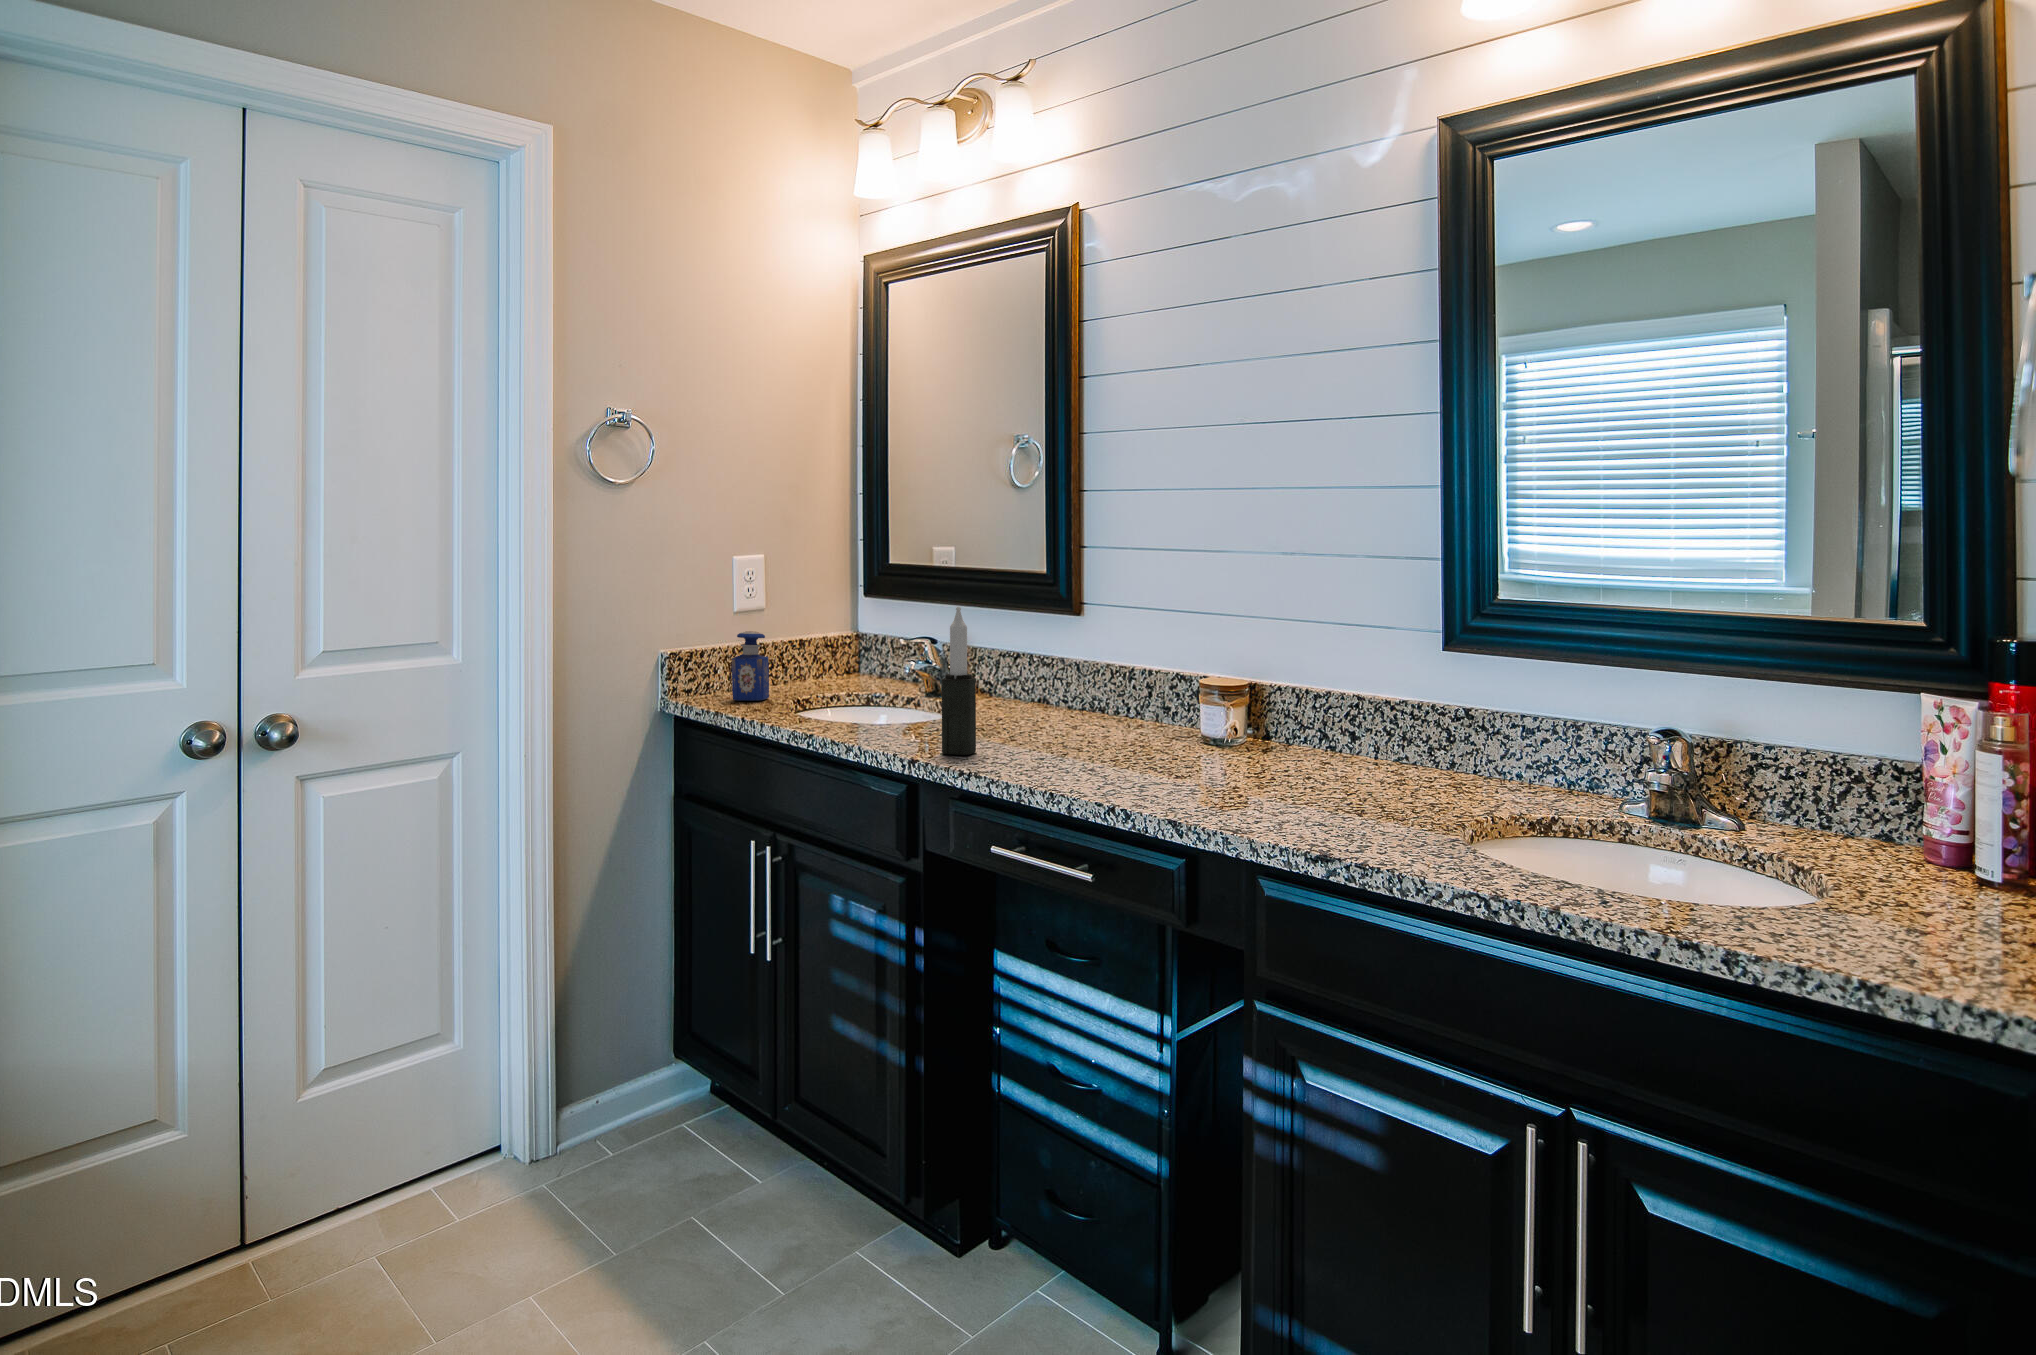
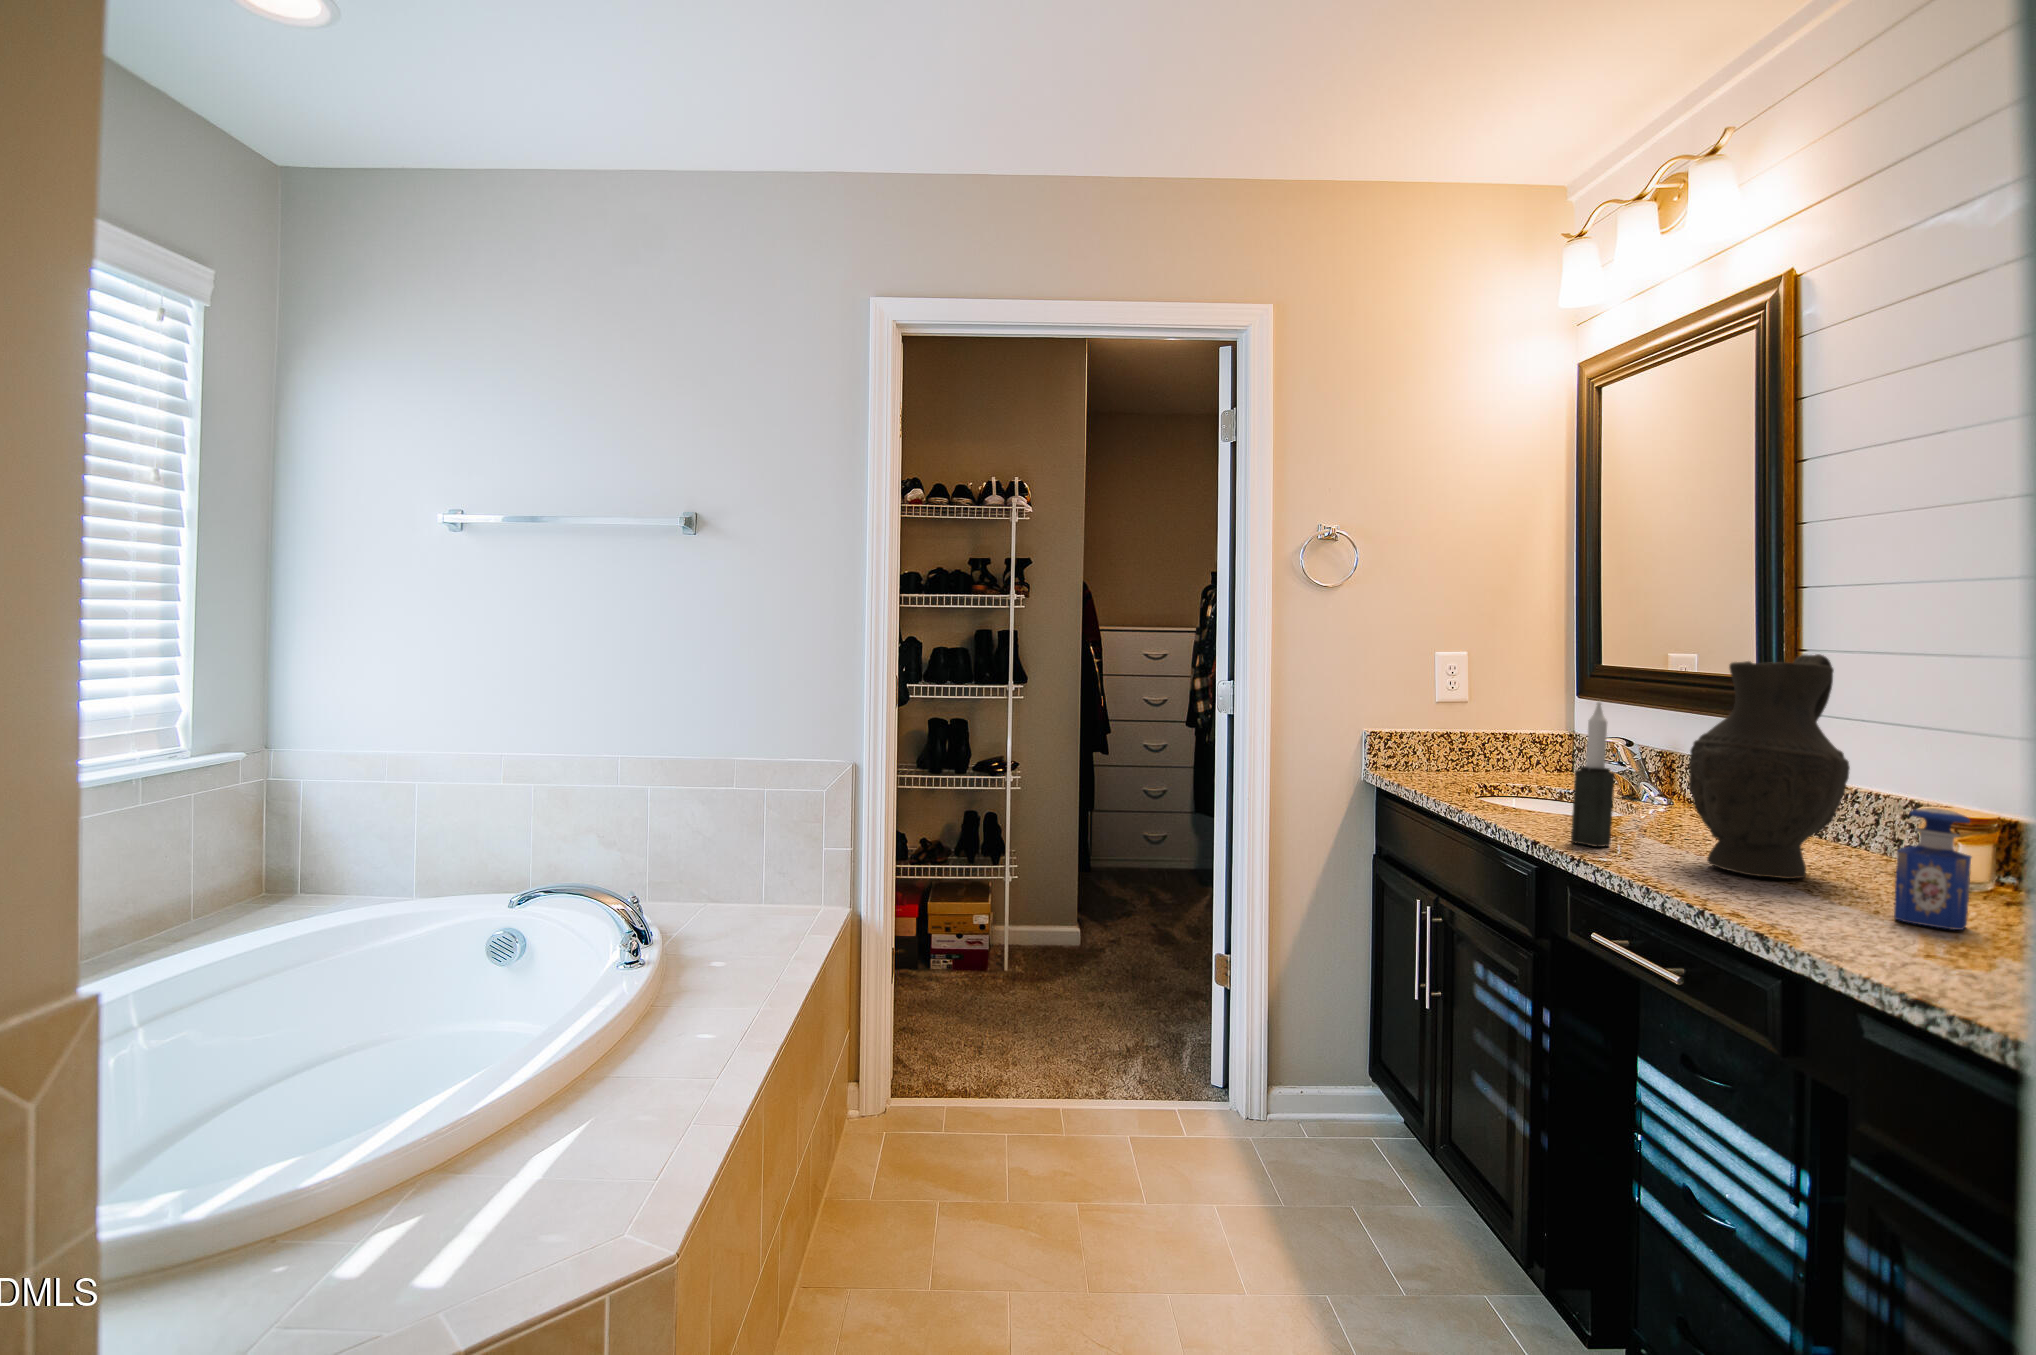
decorative vase: none [1044,551,1163,762] -> present [1689,654,1850,879]
perfume bottle: present [731,631,769,700] -> present [1894,808,1971,930]

